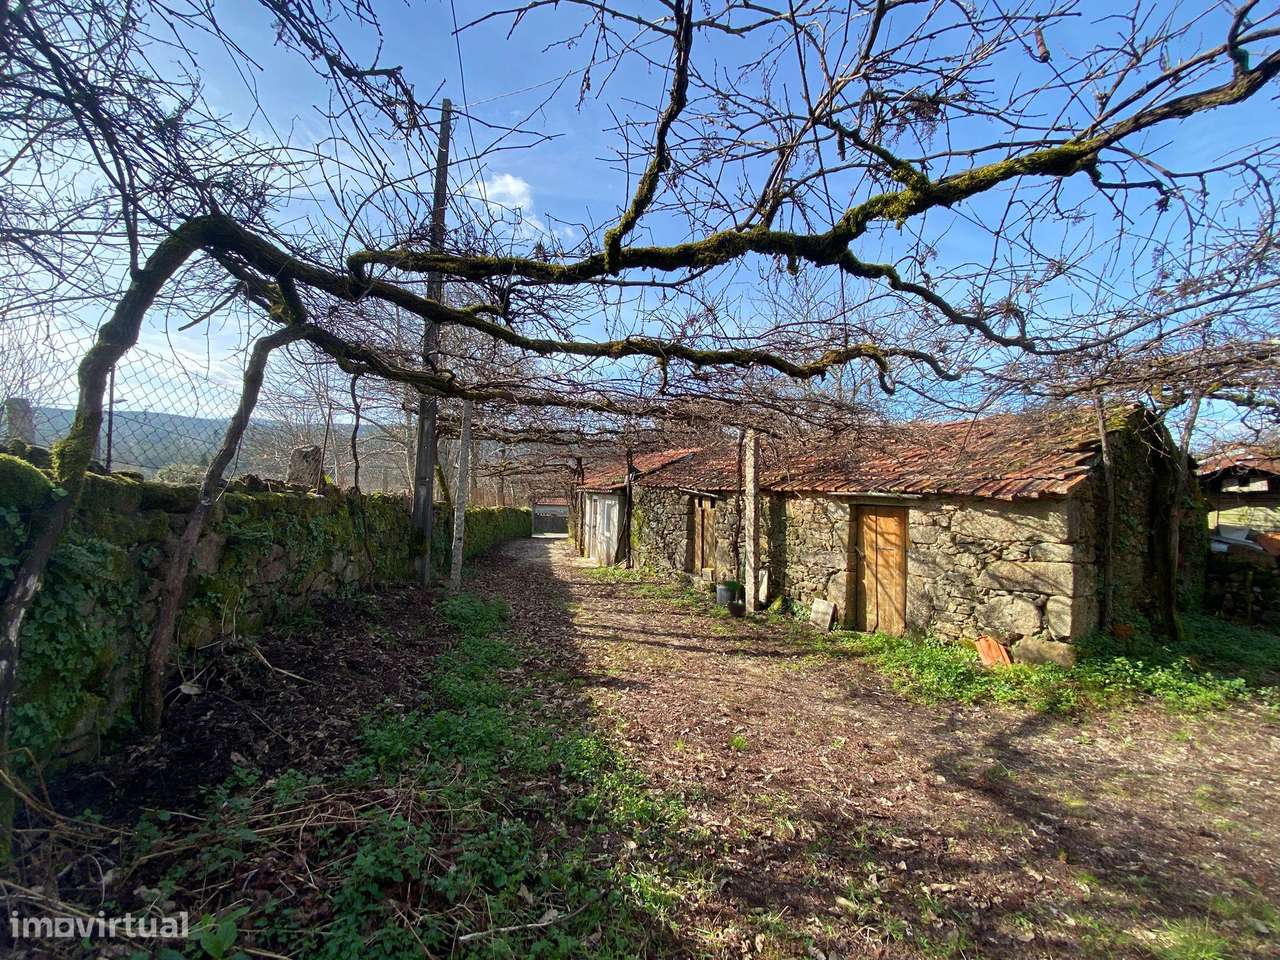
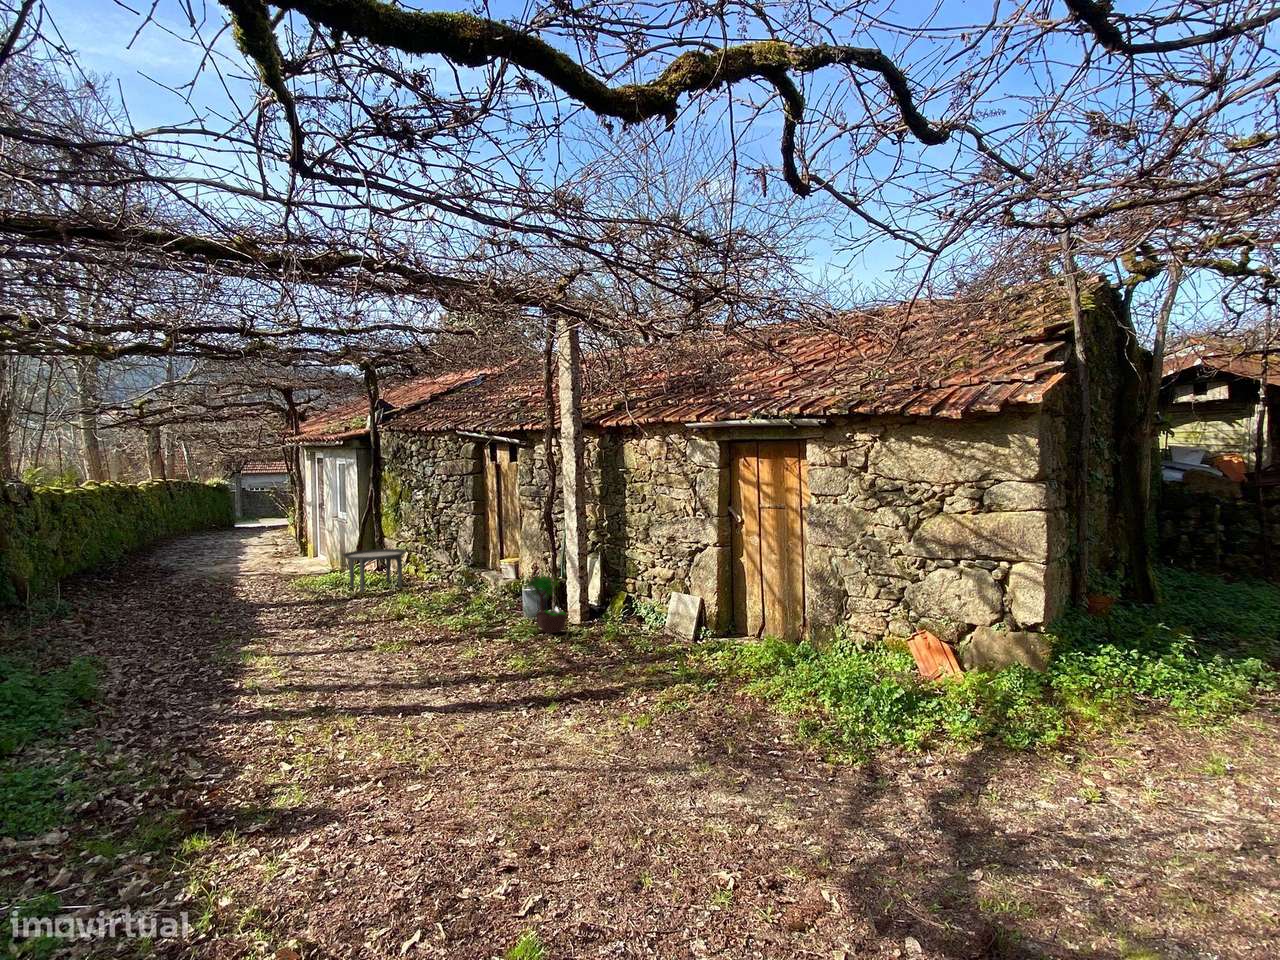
round table: none [606,556,643,582] -> present [343,549,406,592]

